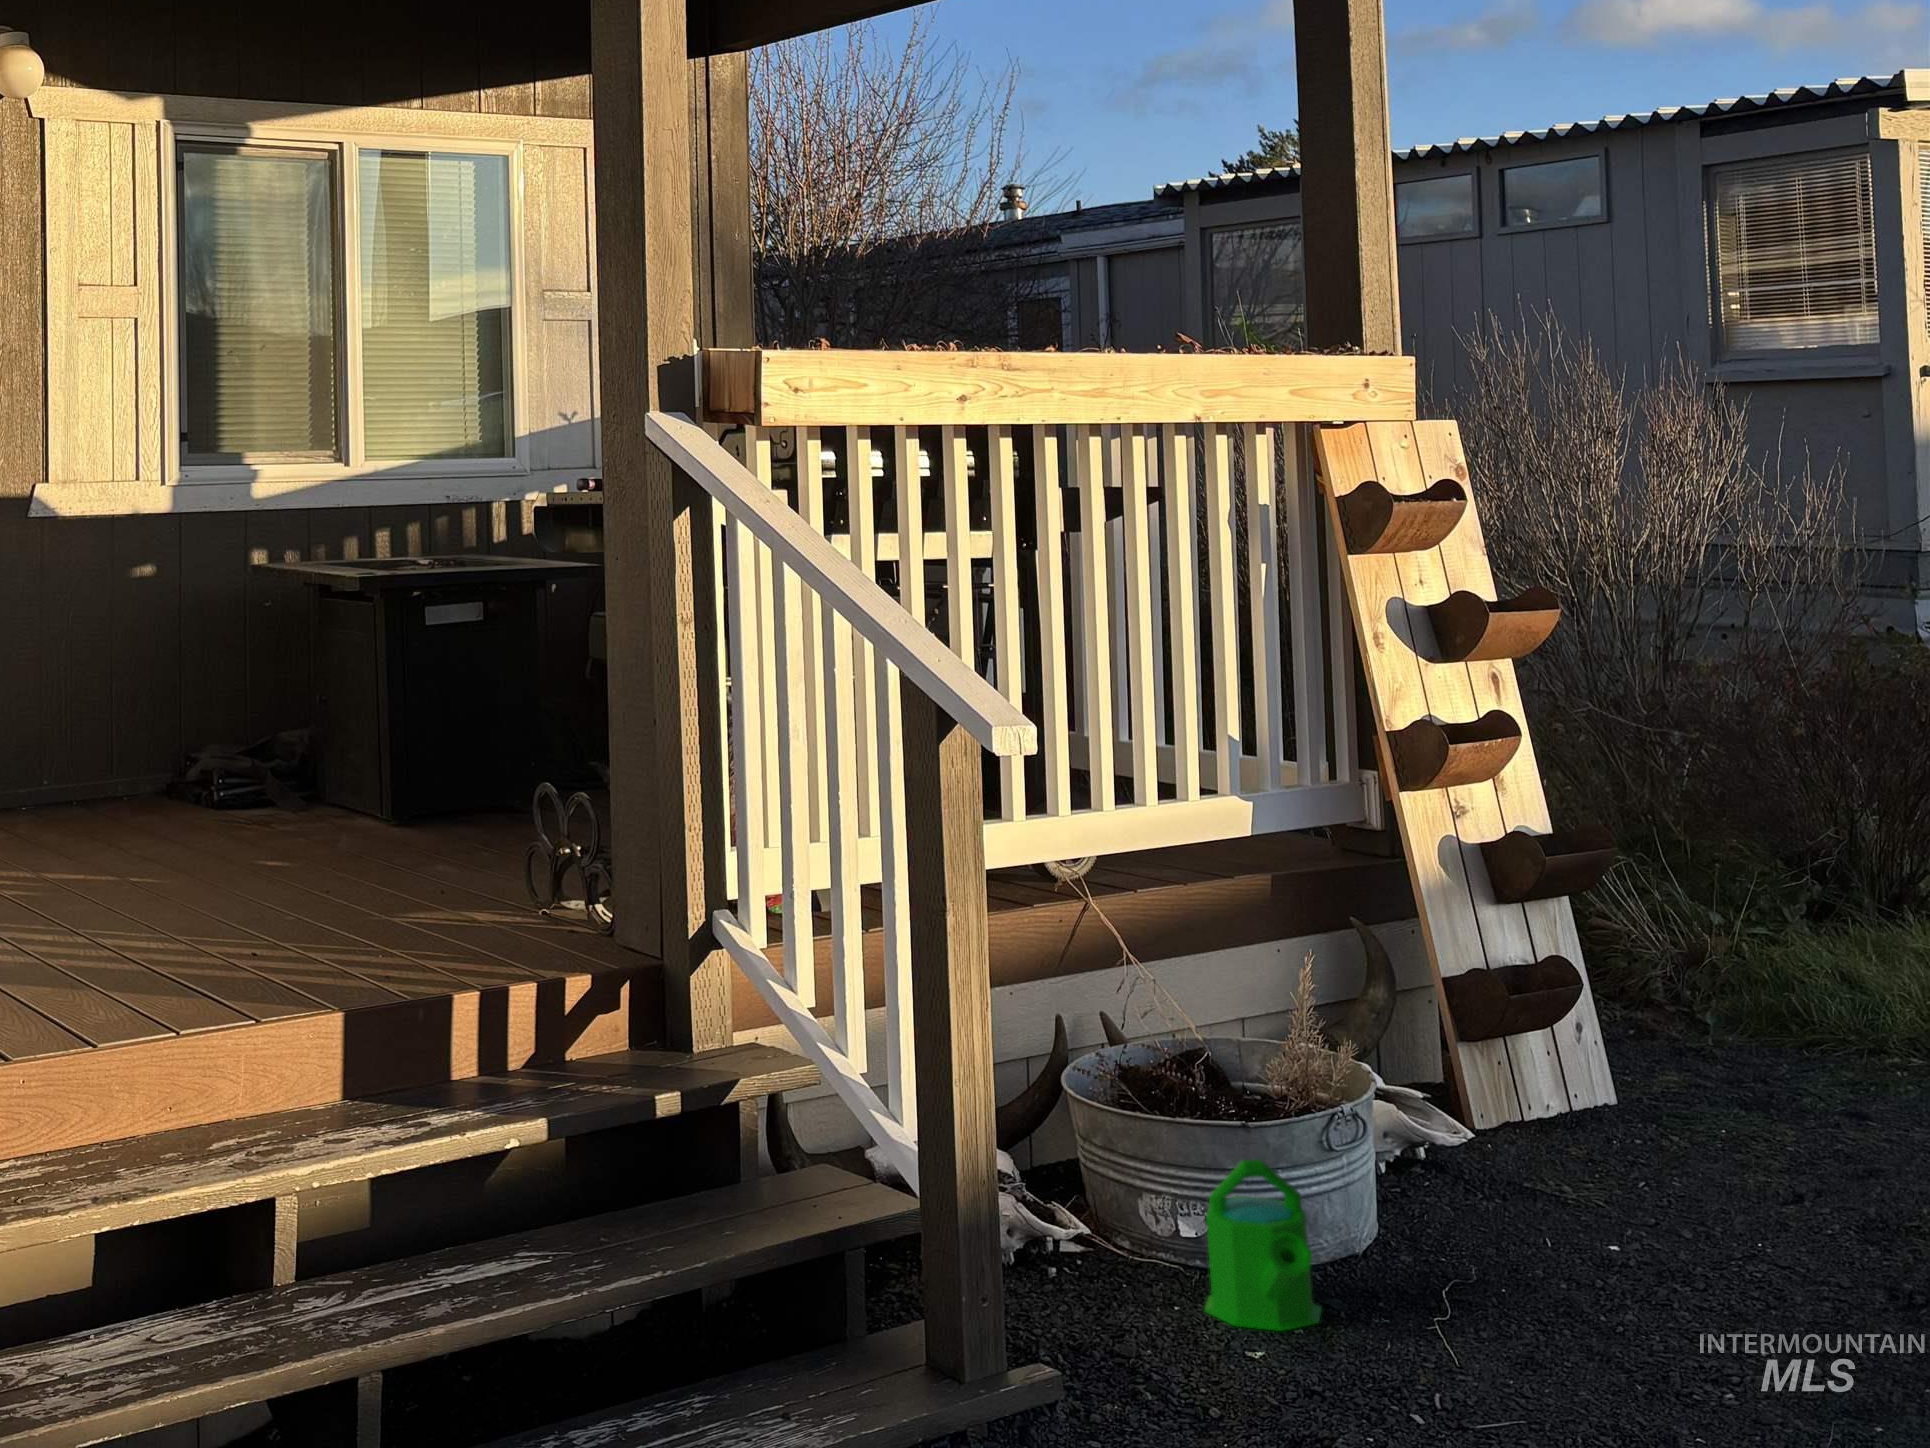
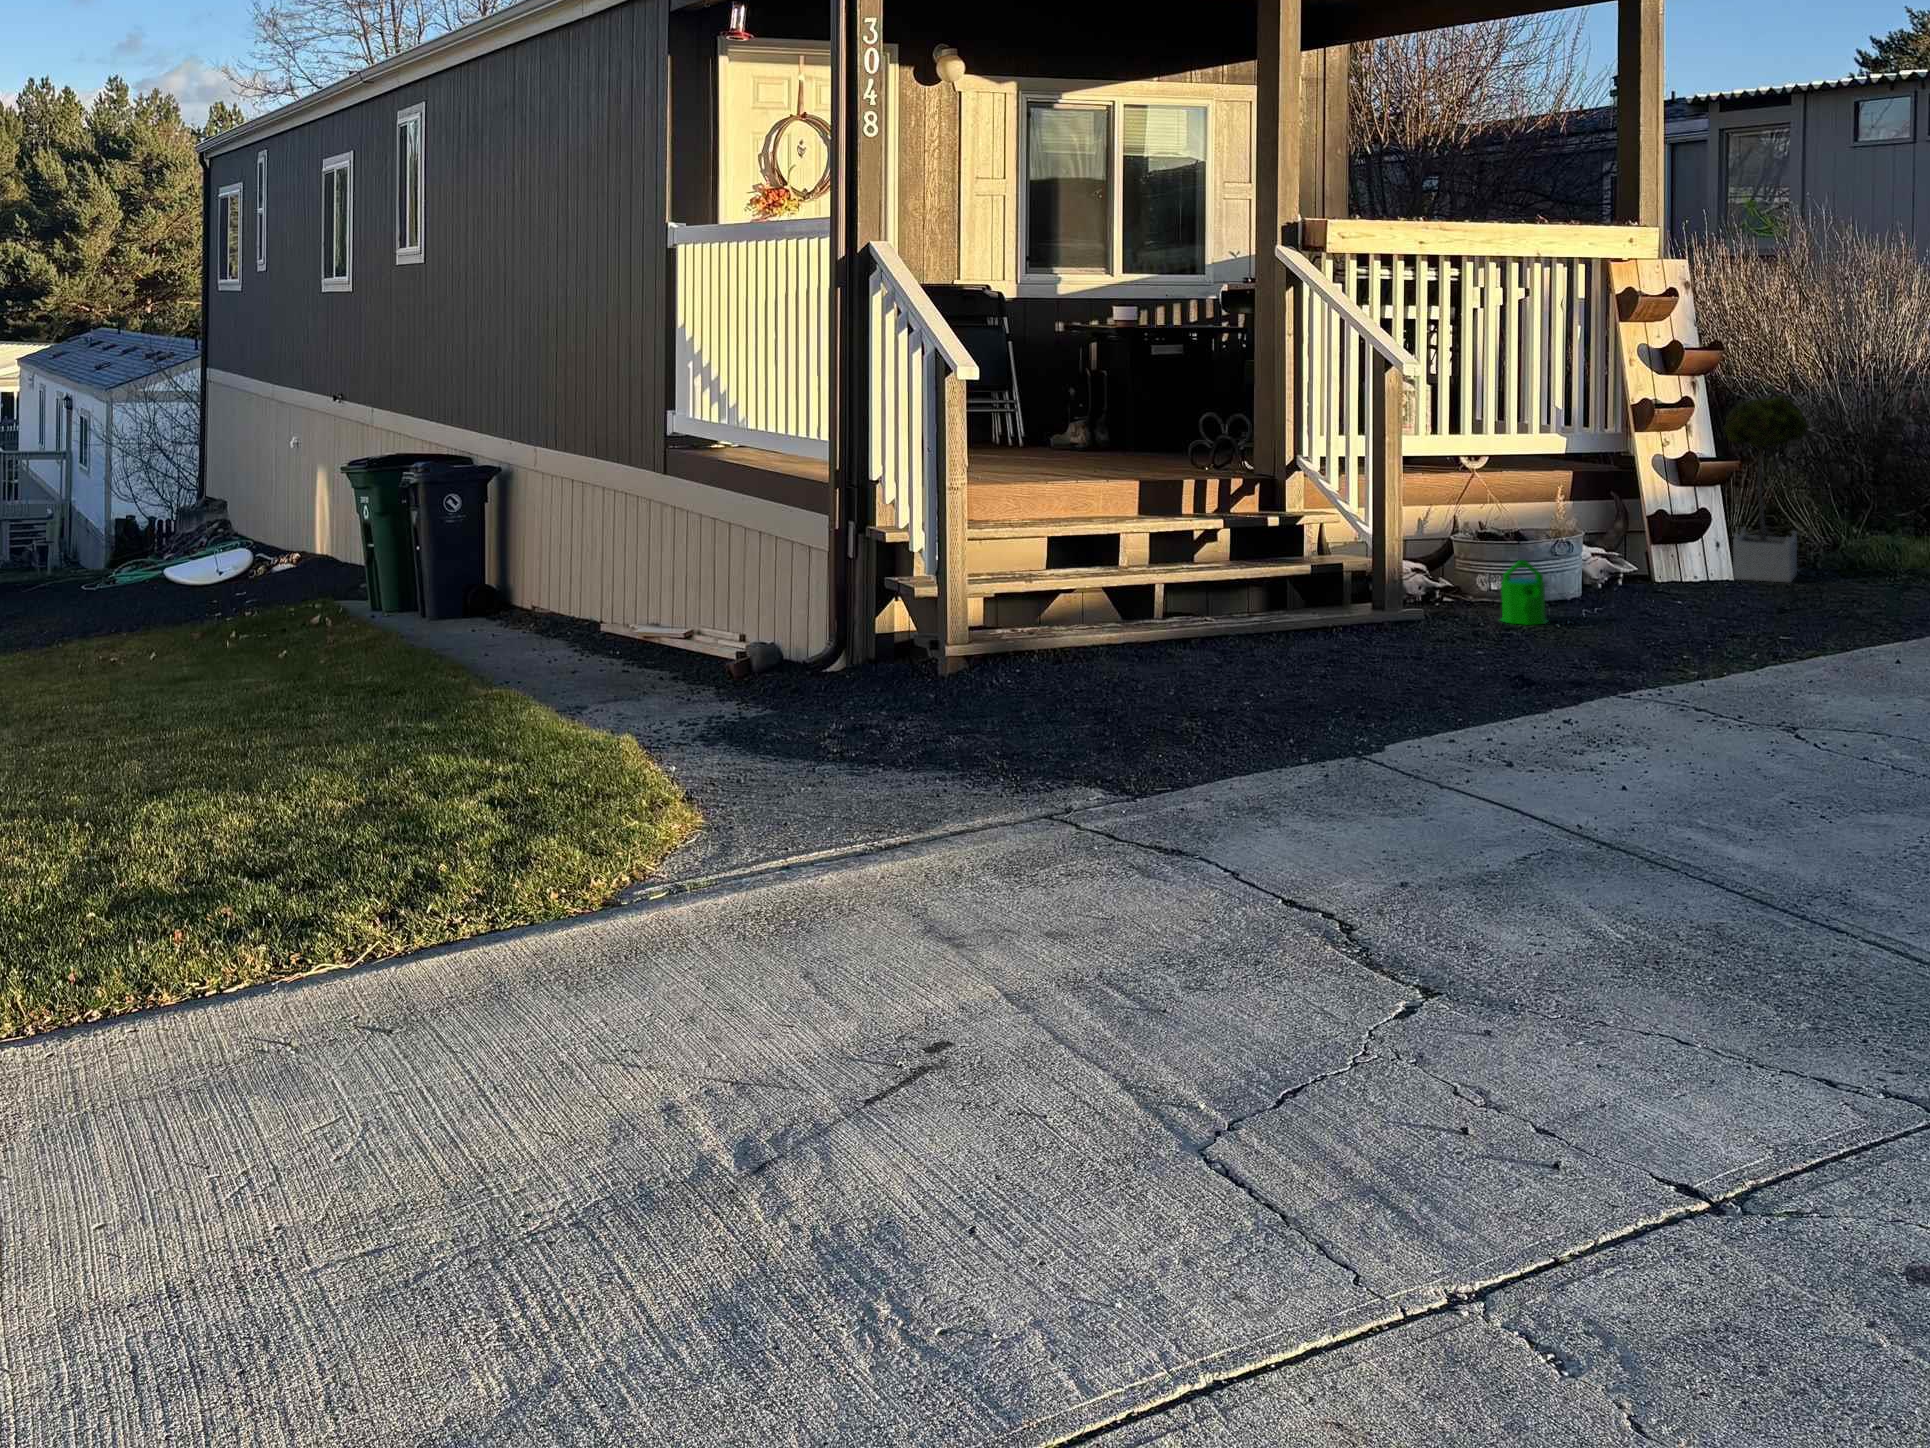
potted tree: none [1555,698,1740,1103] -> present [1723,395,1808,582]

